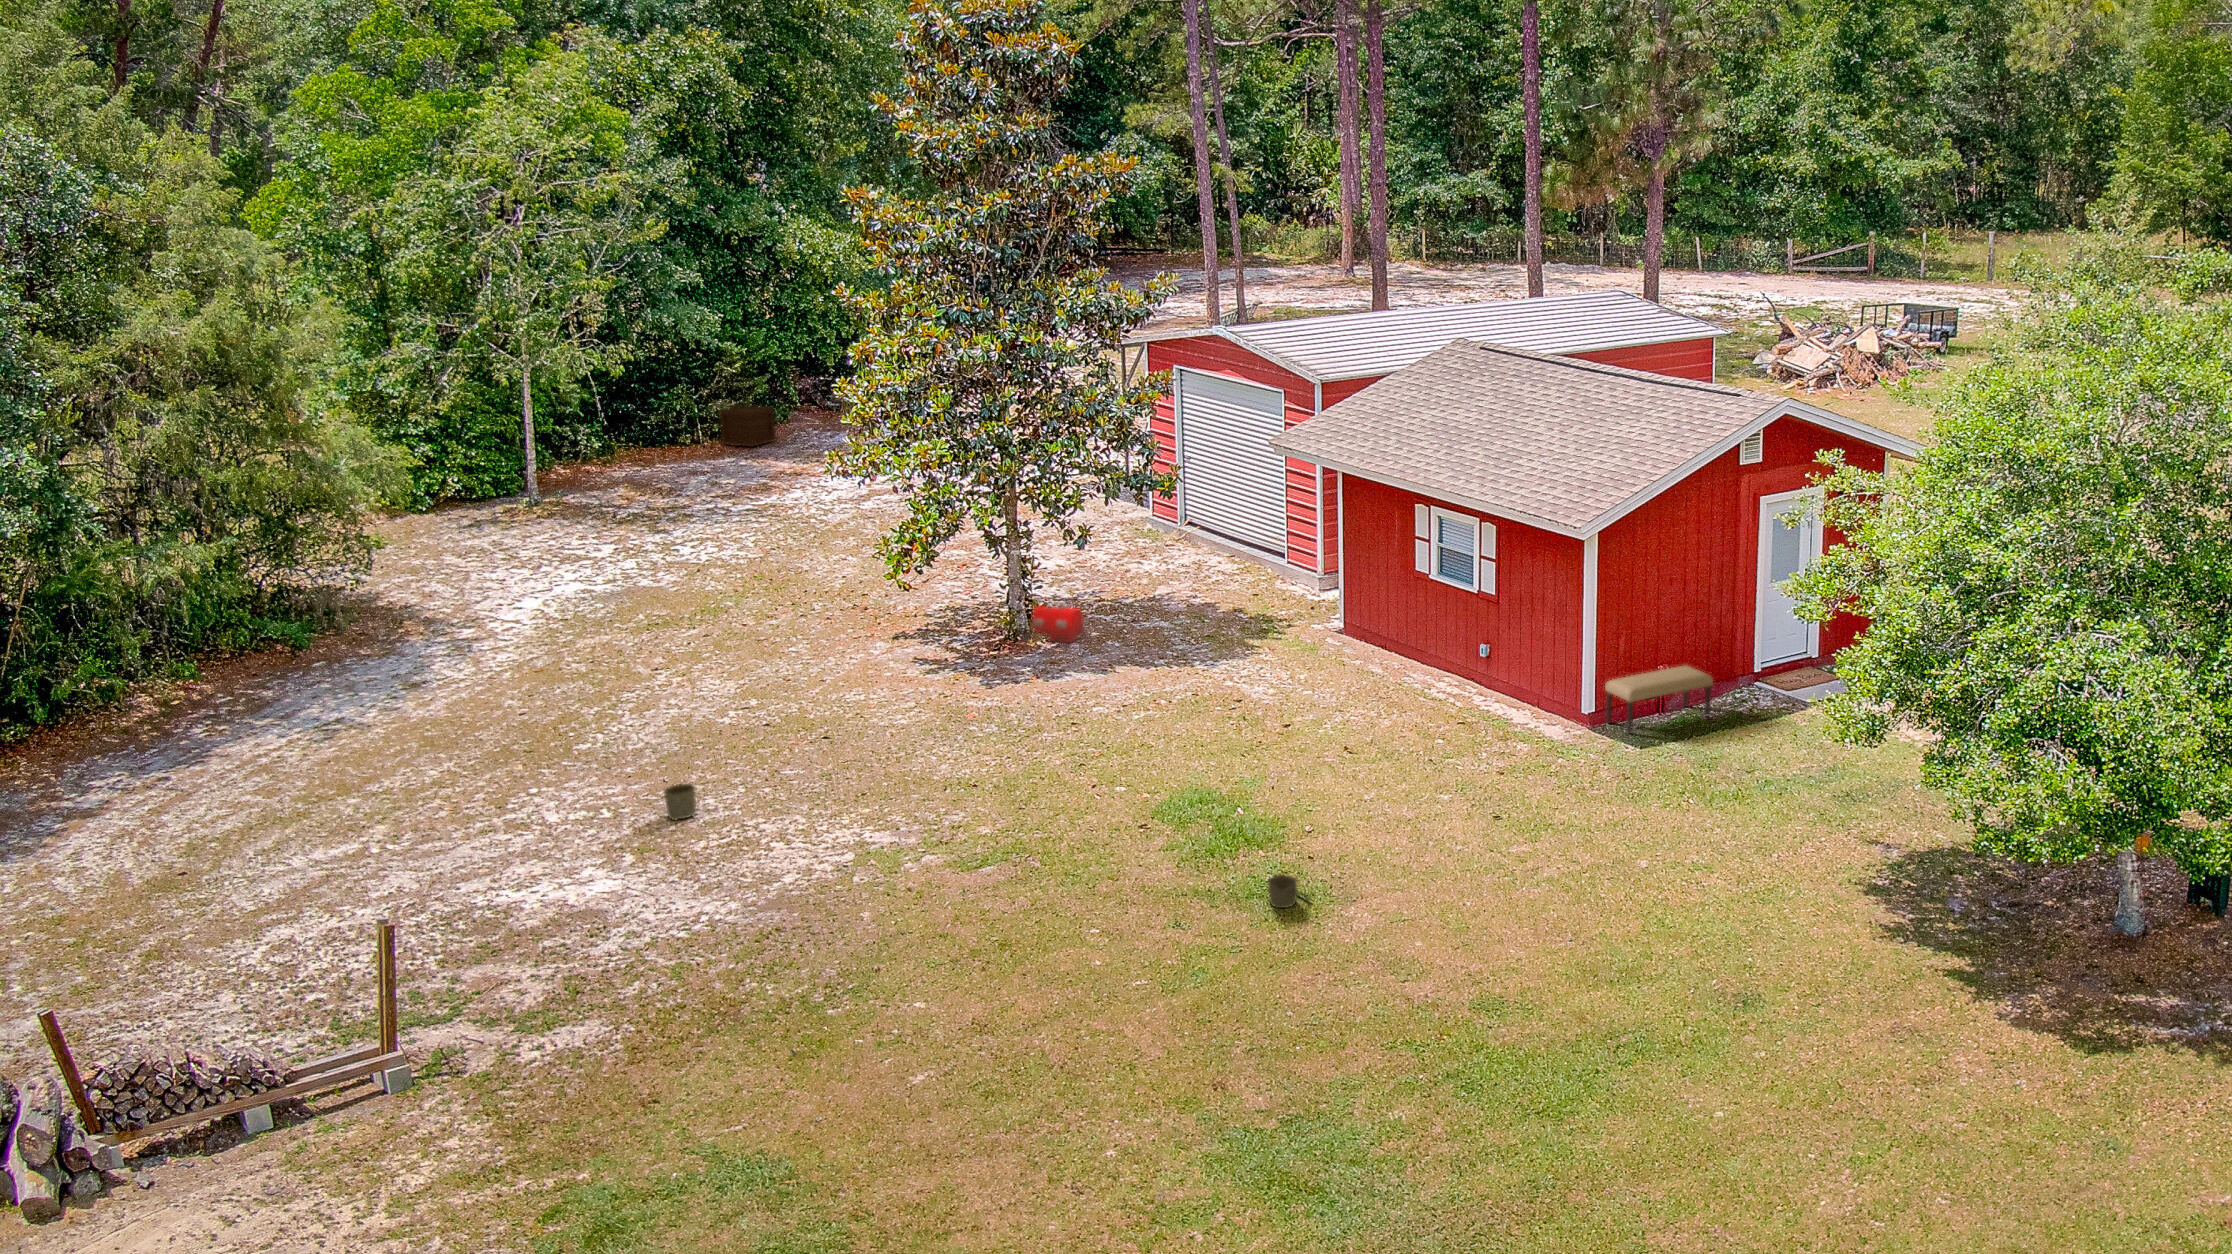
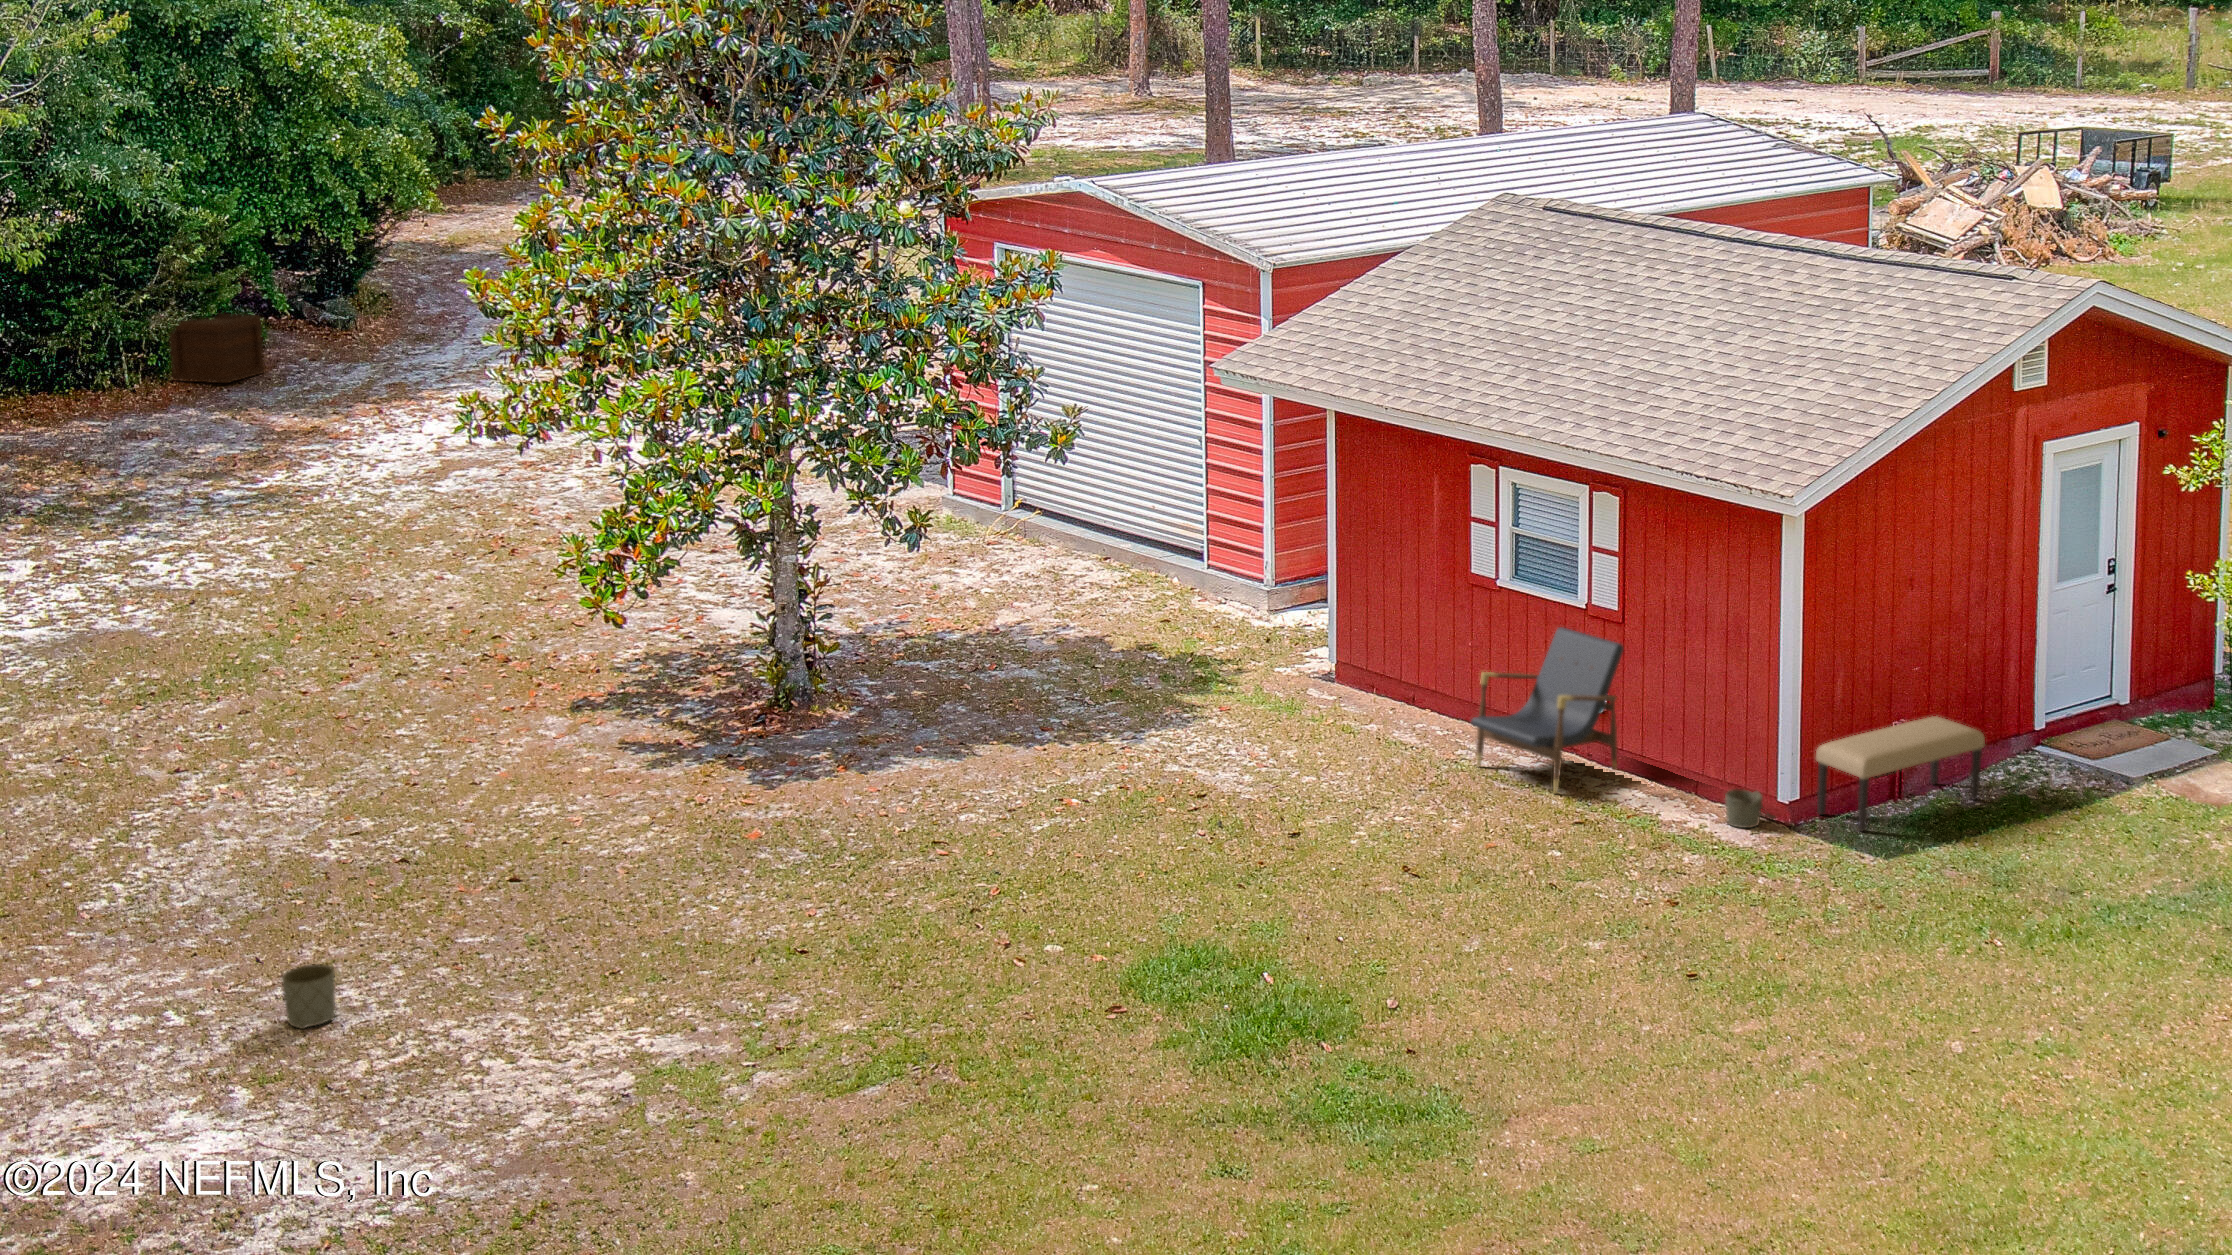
toolbox: present [1032,602,1084,643] -> none [806,636,897,704]
lounge chair: none [1405,606,1499,707] -> present [1471,627,1624,794]
bucket: present [1268,874,1310,908] -> present [1725,789,1775,828]

